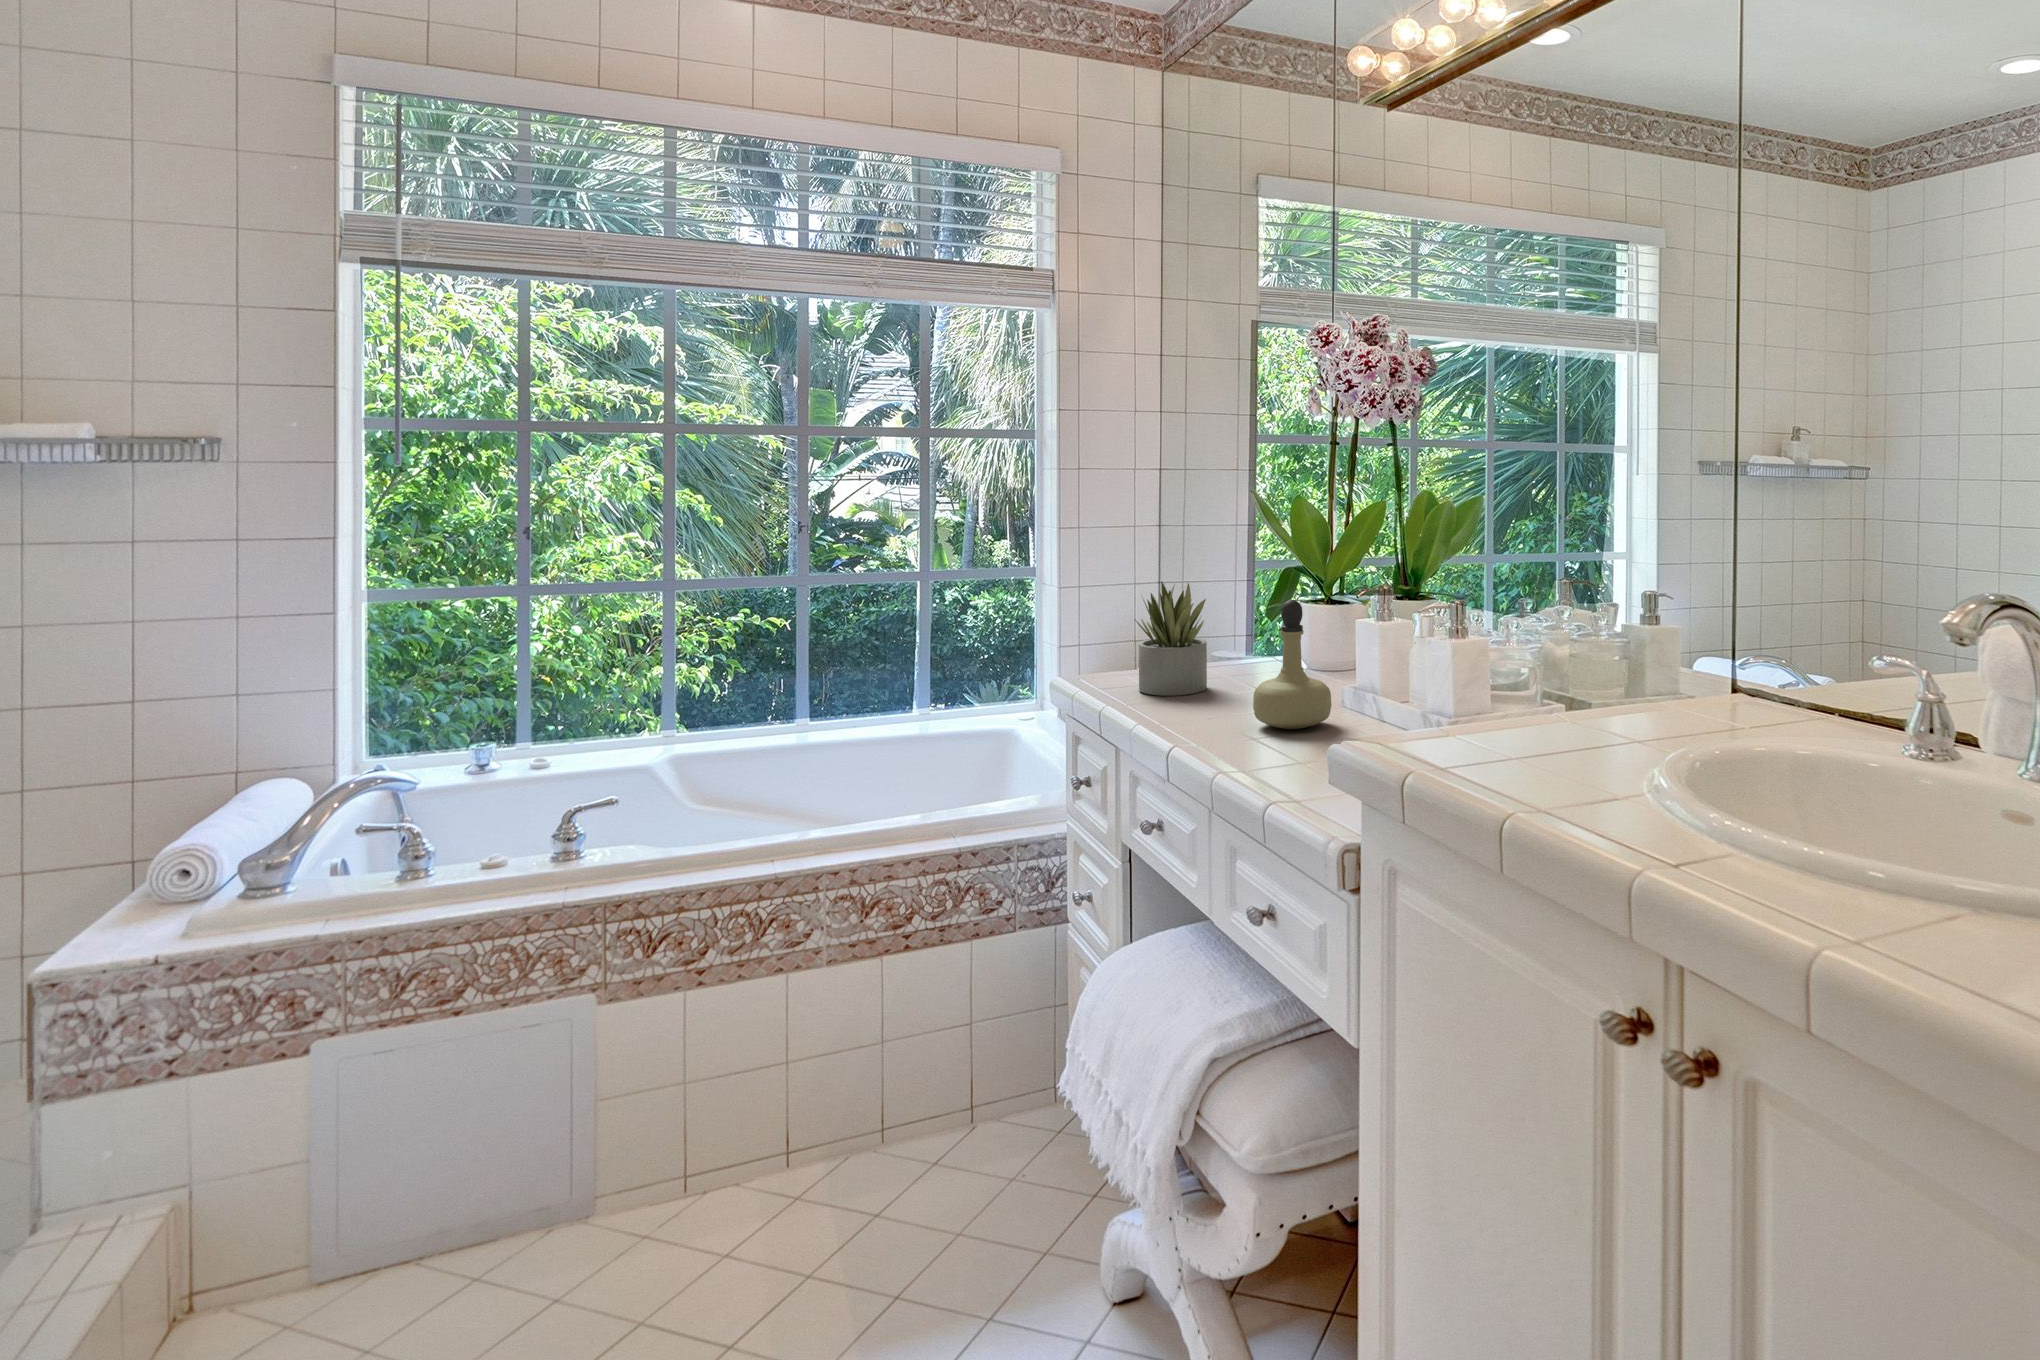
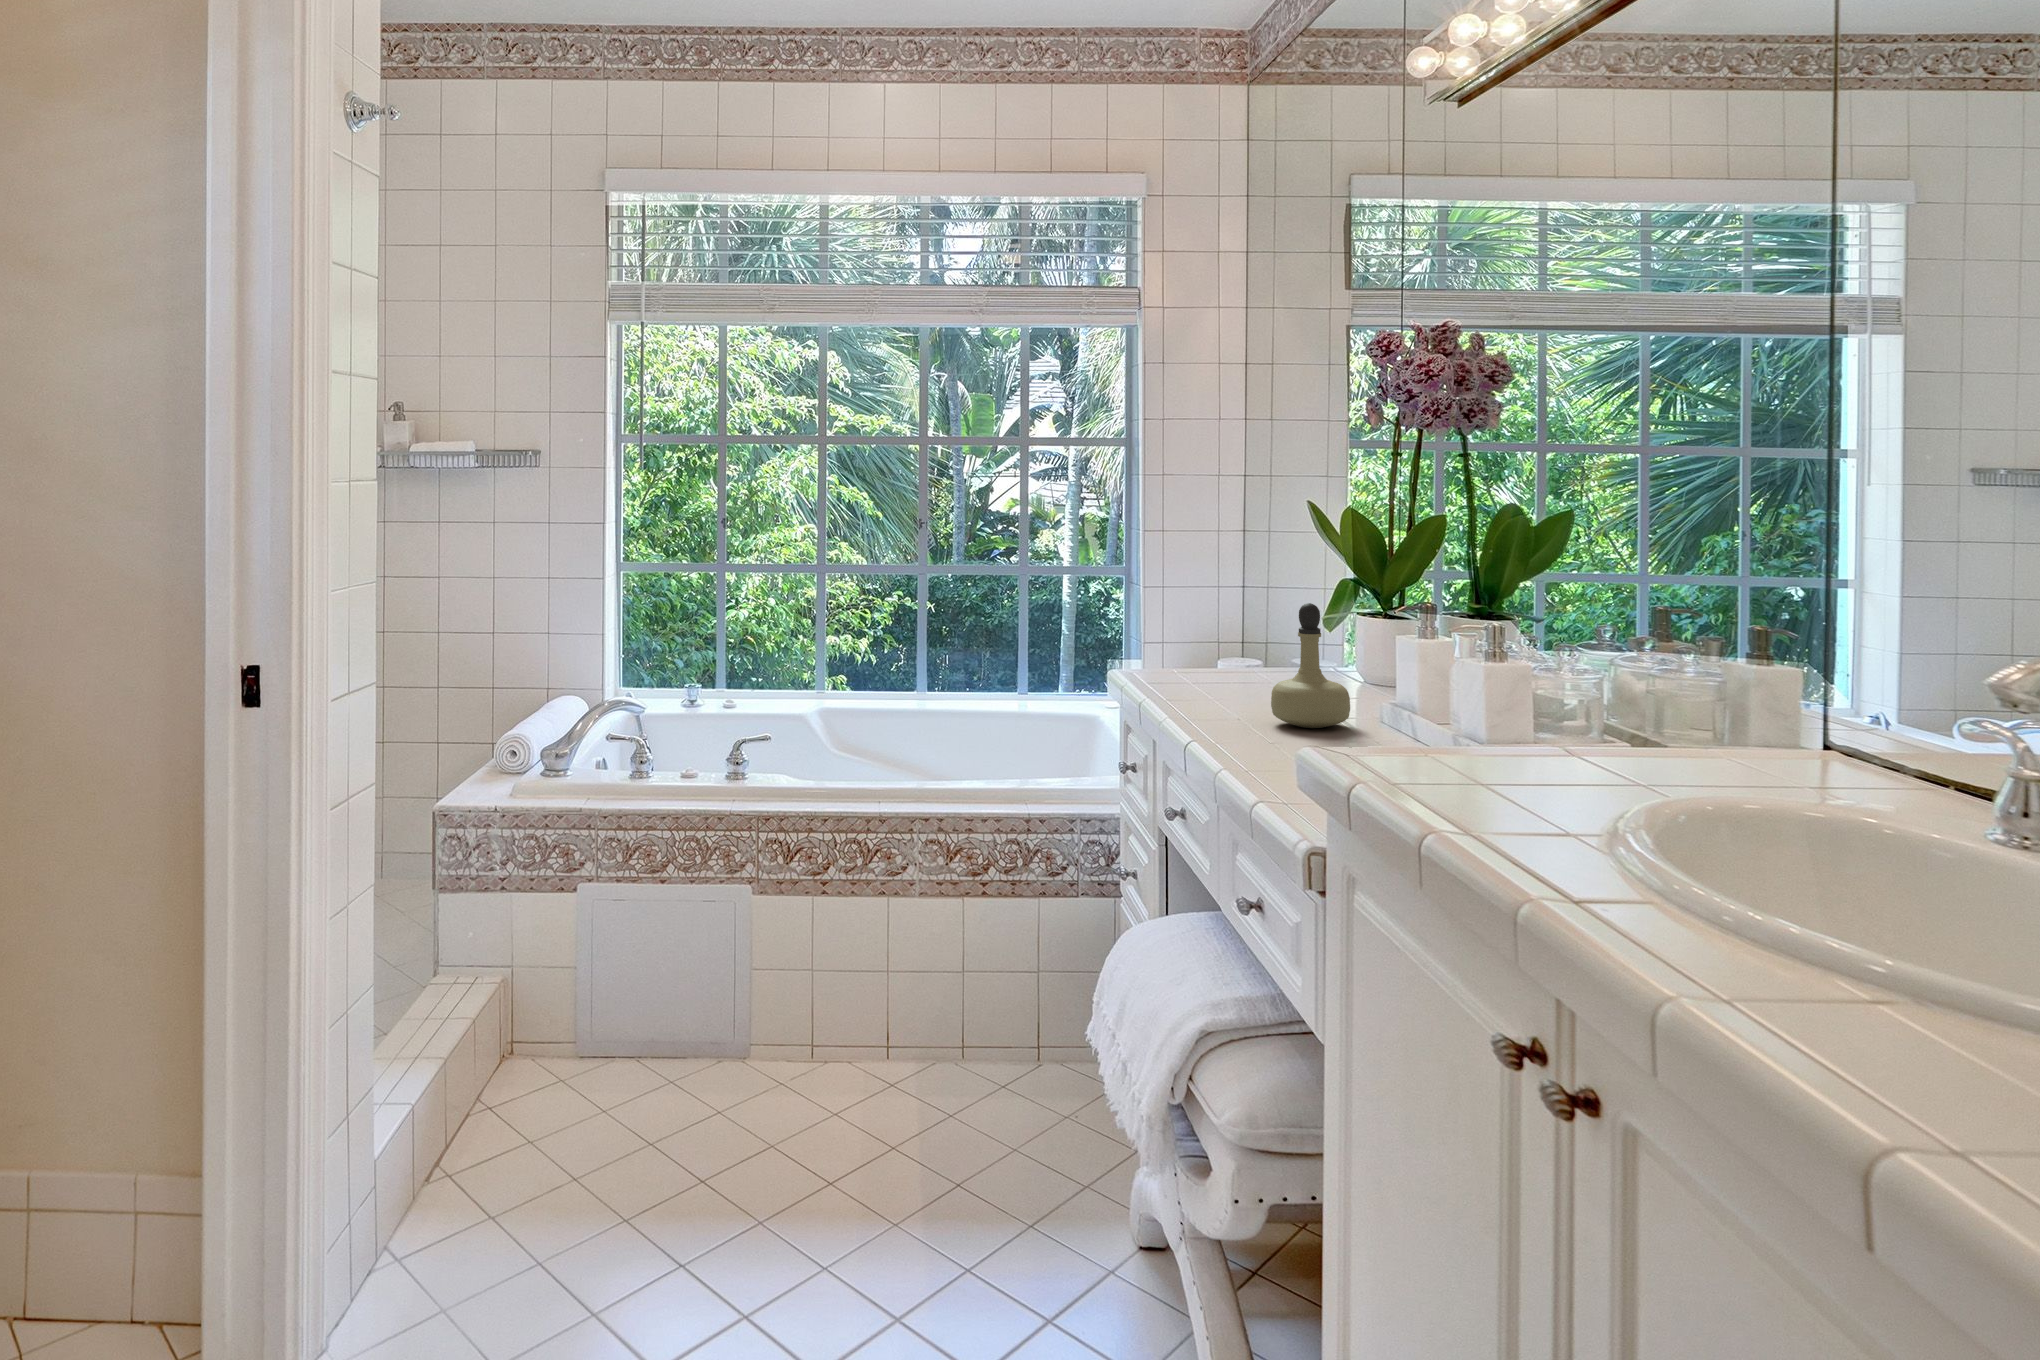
succulent plant: present [1135,581,1207,696] -> none [1181,585,1252,693]

